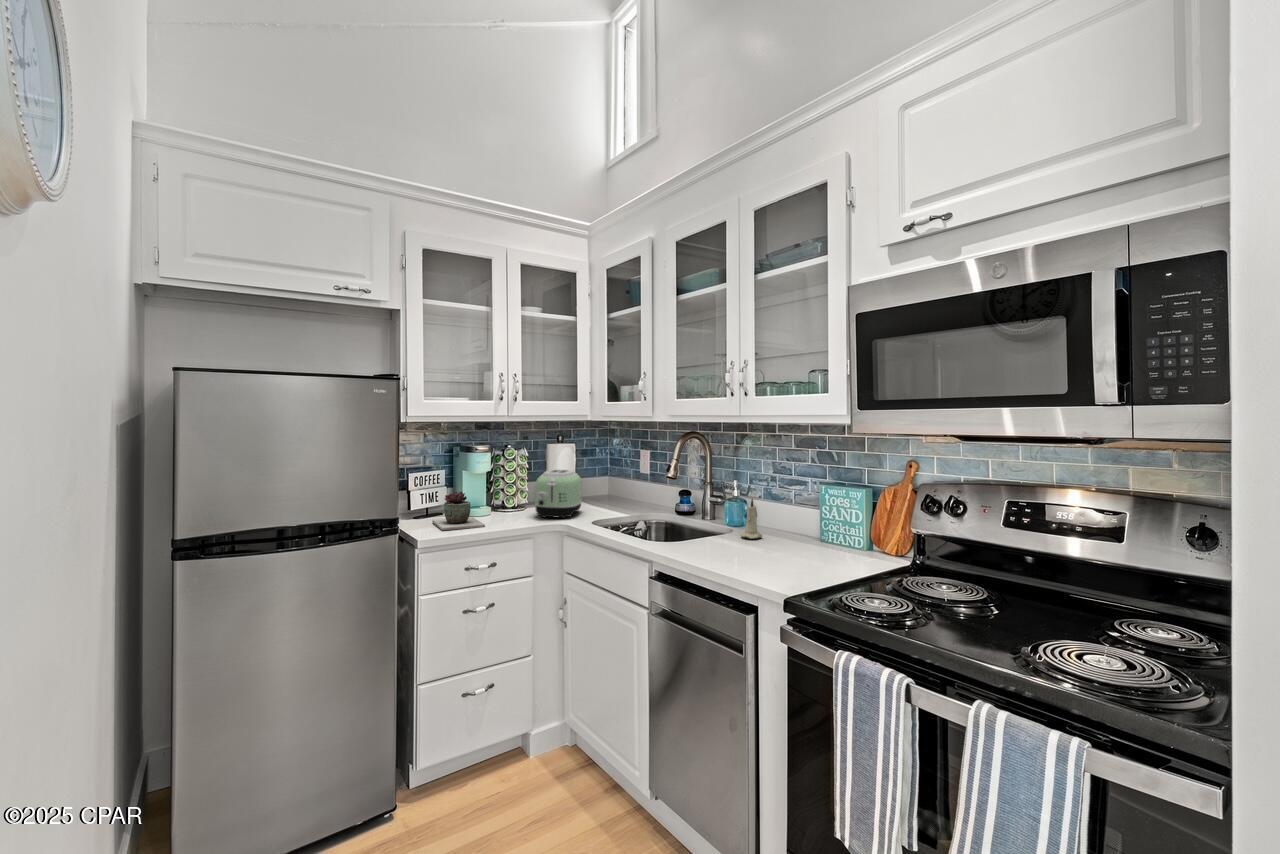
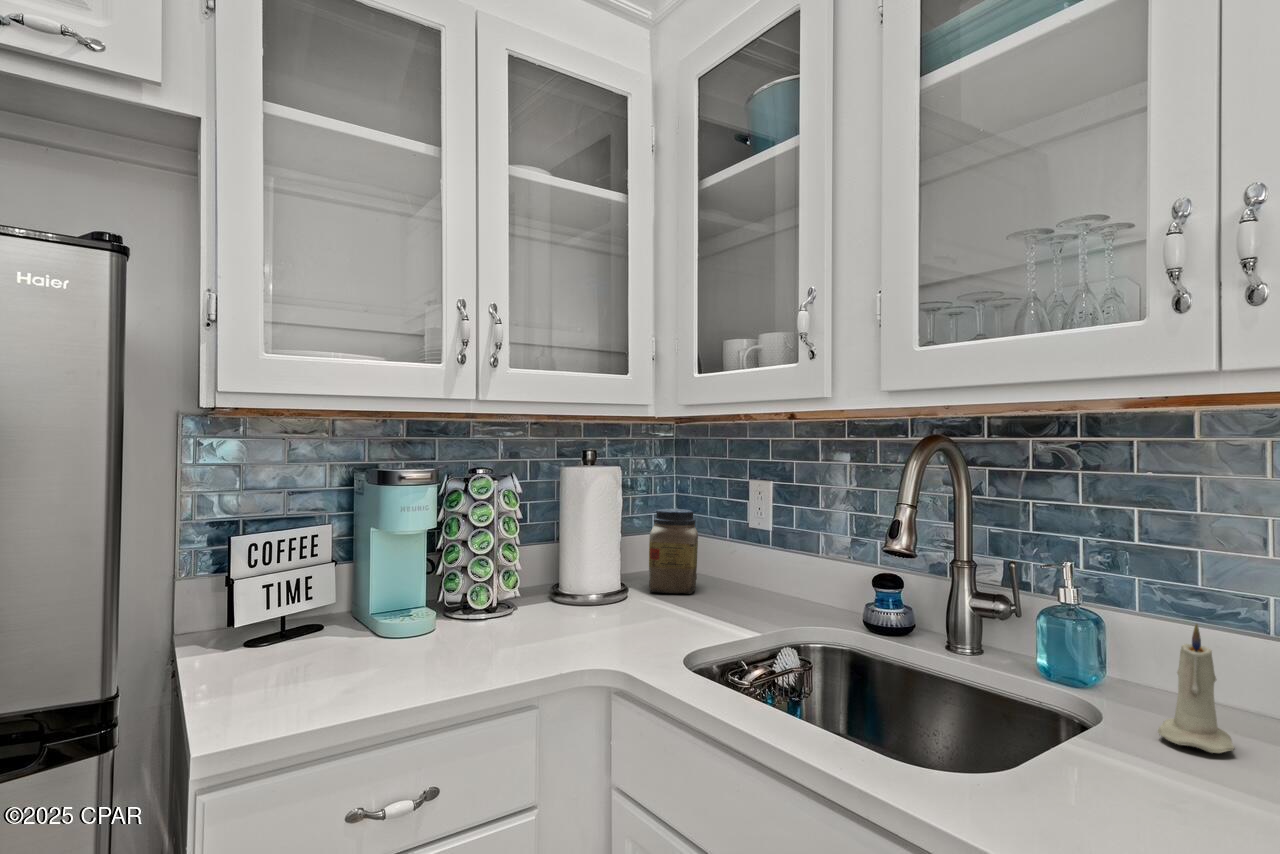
jar: none [590,464,615,503] -> present [649,509,698,594]
toaster: present [535,470,582,518] -> none [538,524,645,646]
succulent plant: present [432,491,485,530] -> none [283,585,413,701]

